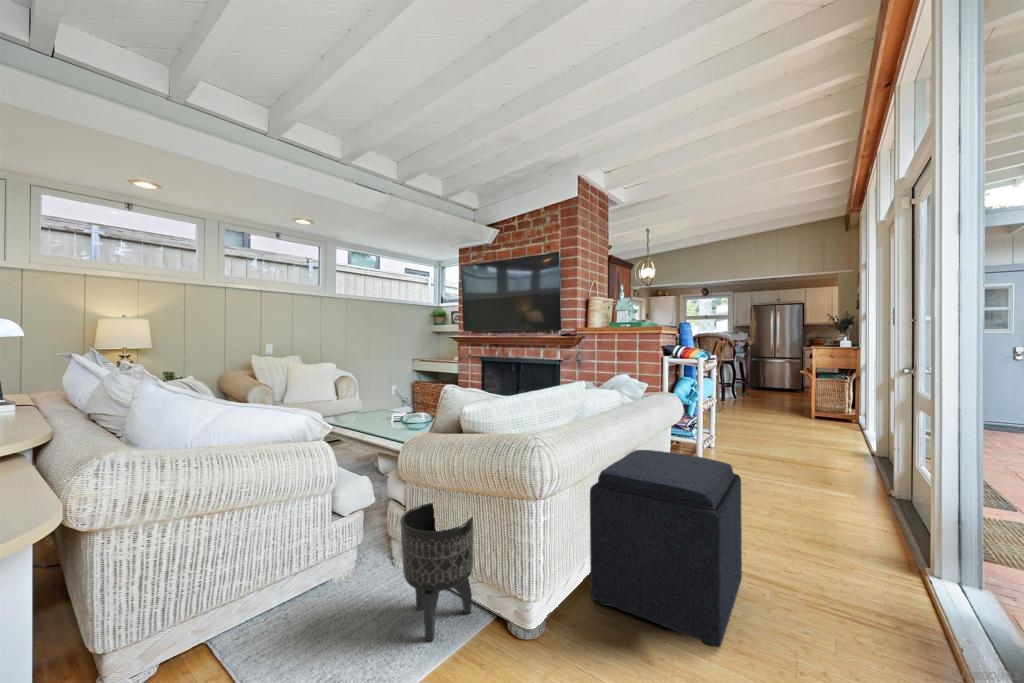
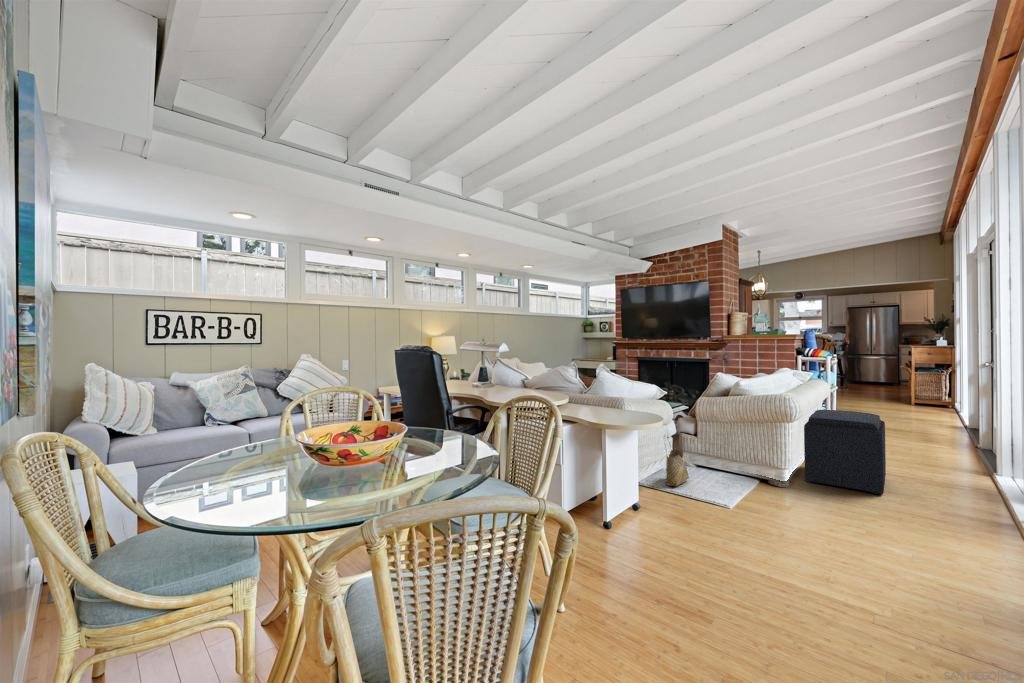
planter: present [400,502,475,641] -> none [713,432,752,490]
woven basket: none [287,513,362,636] -> present [666,449,689,486]

